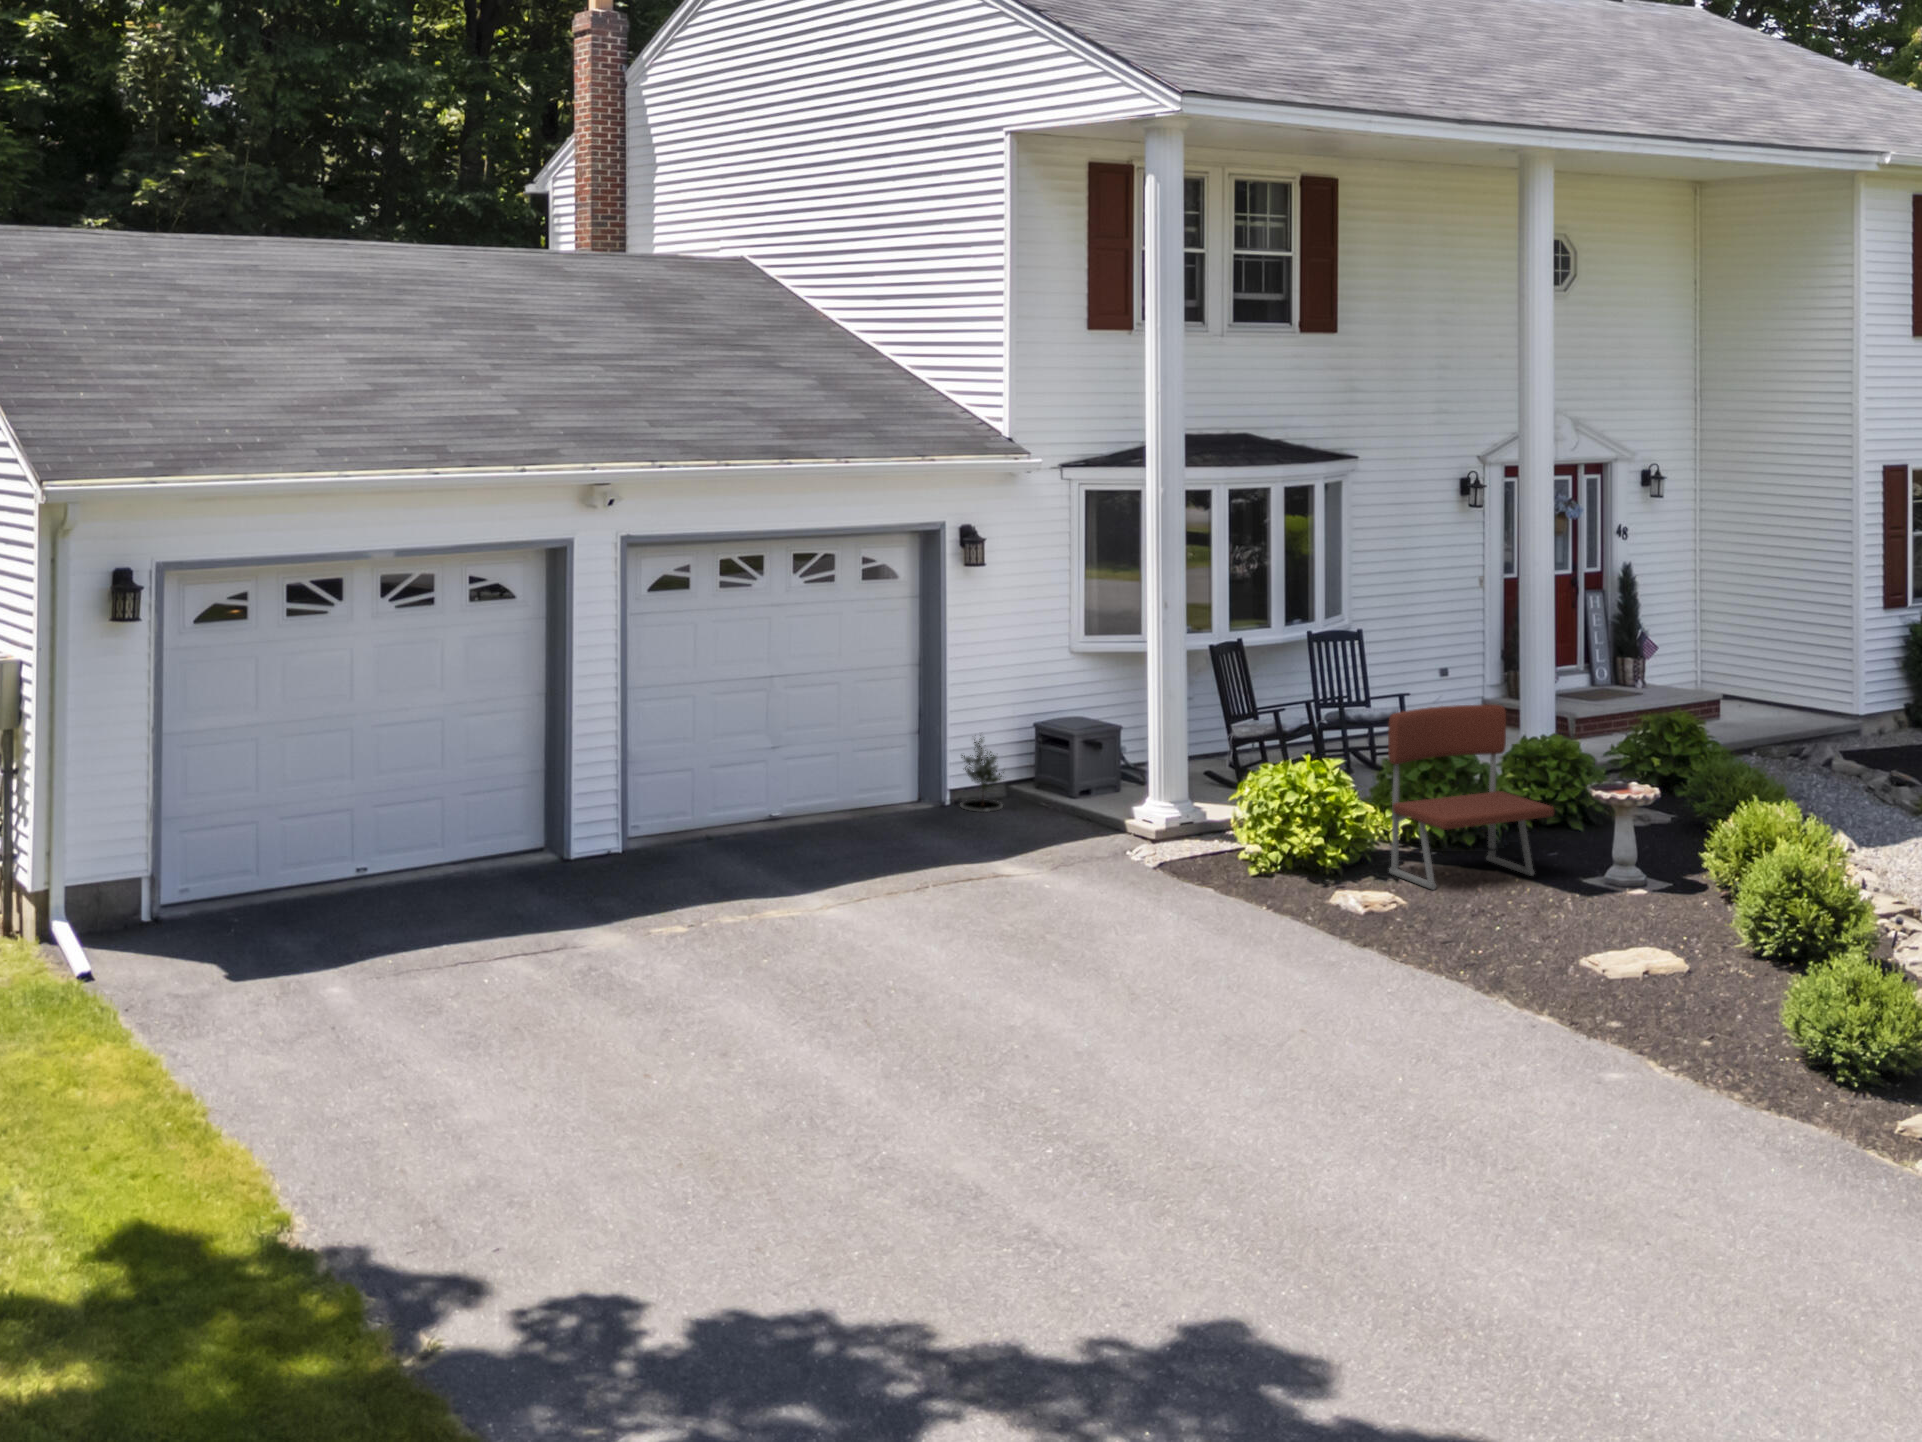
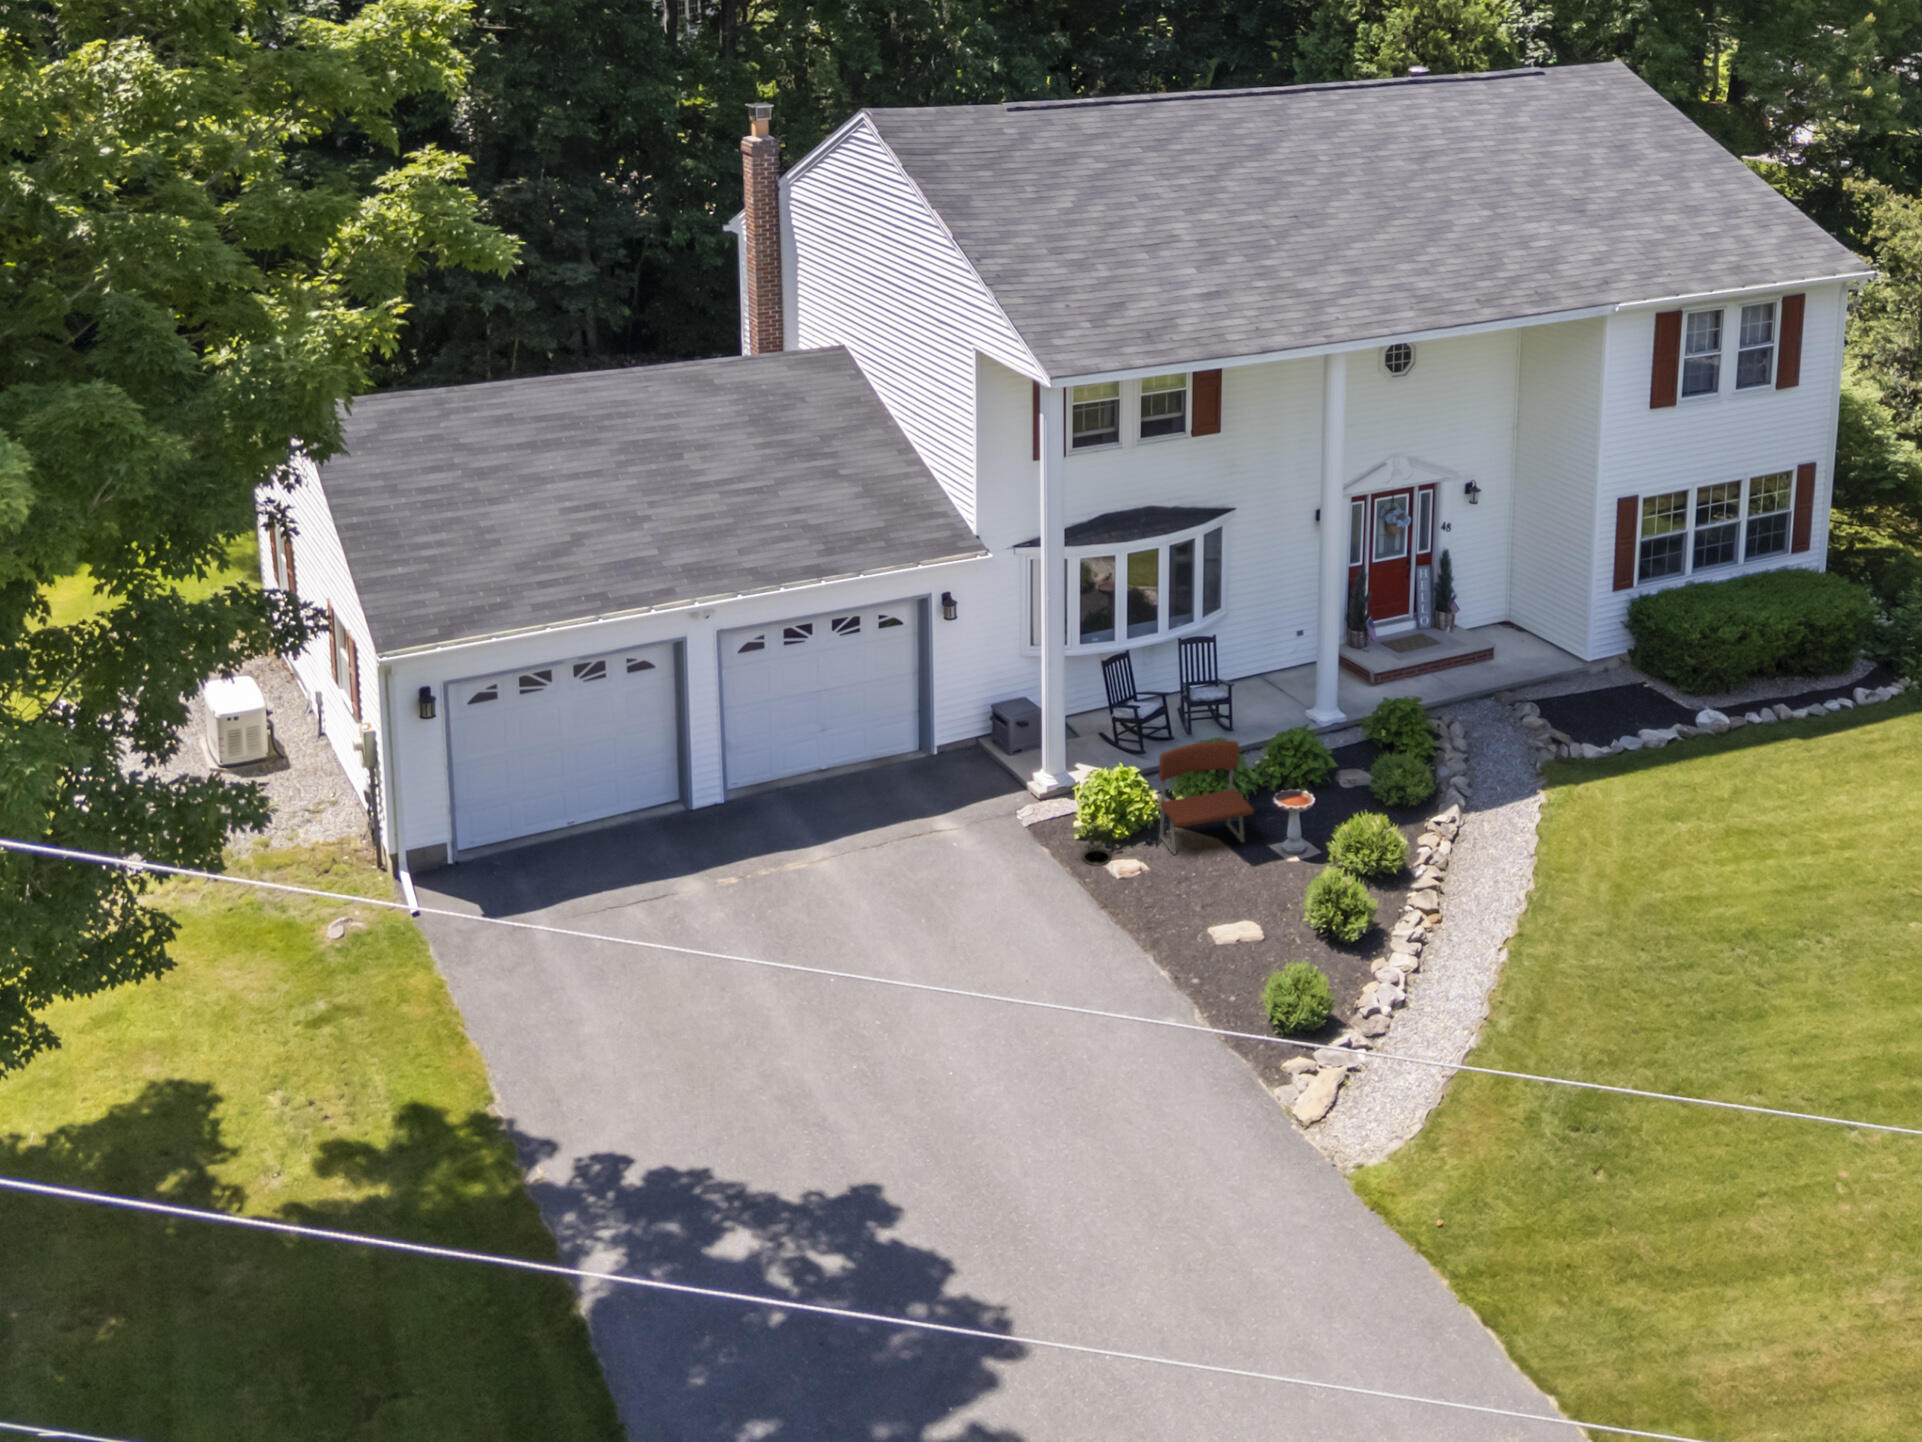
potted tree: present [960,737,1004,812] -> present [1082,816,1113,865]

